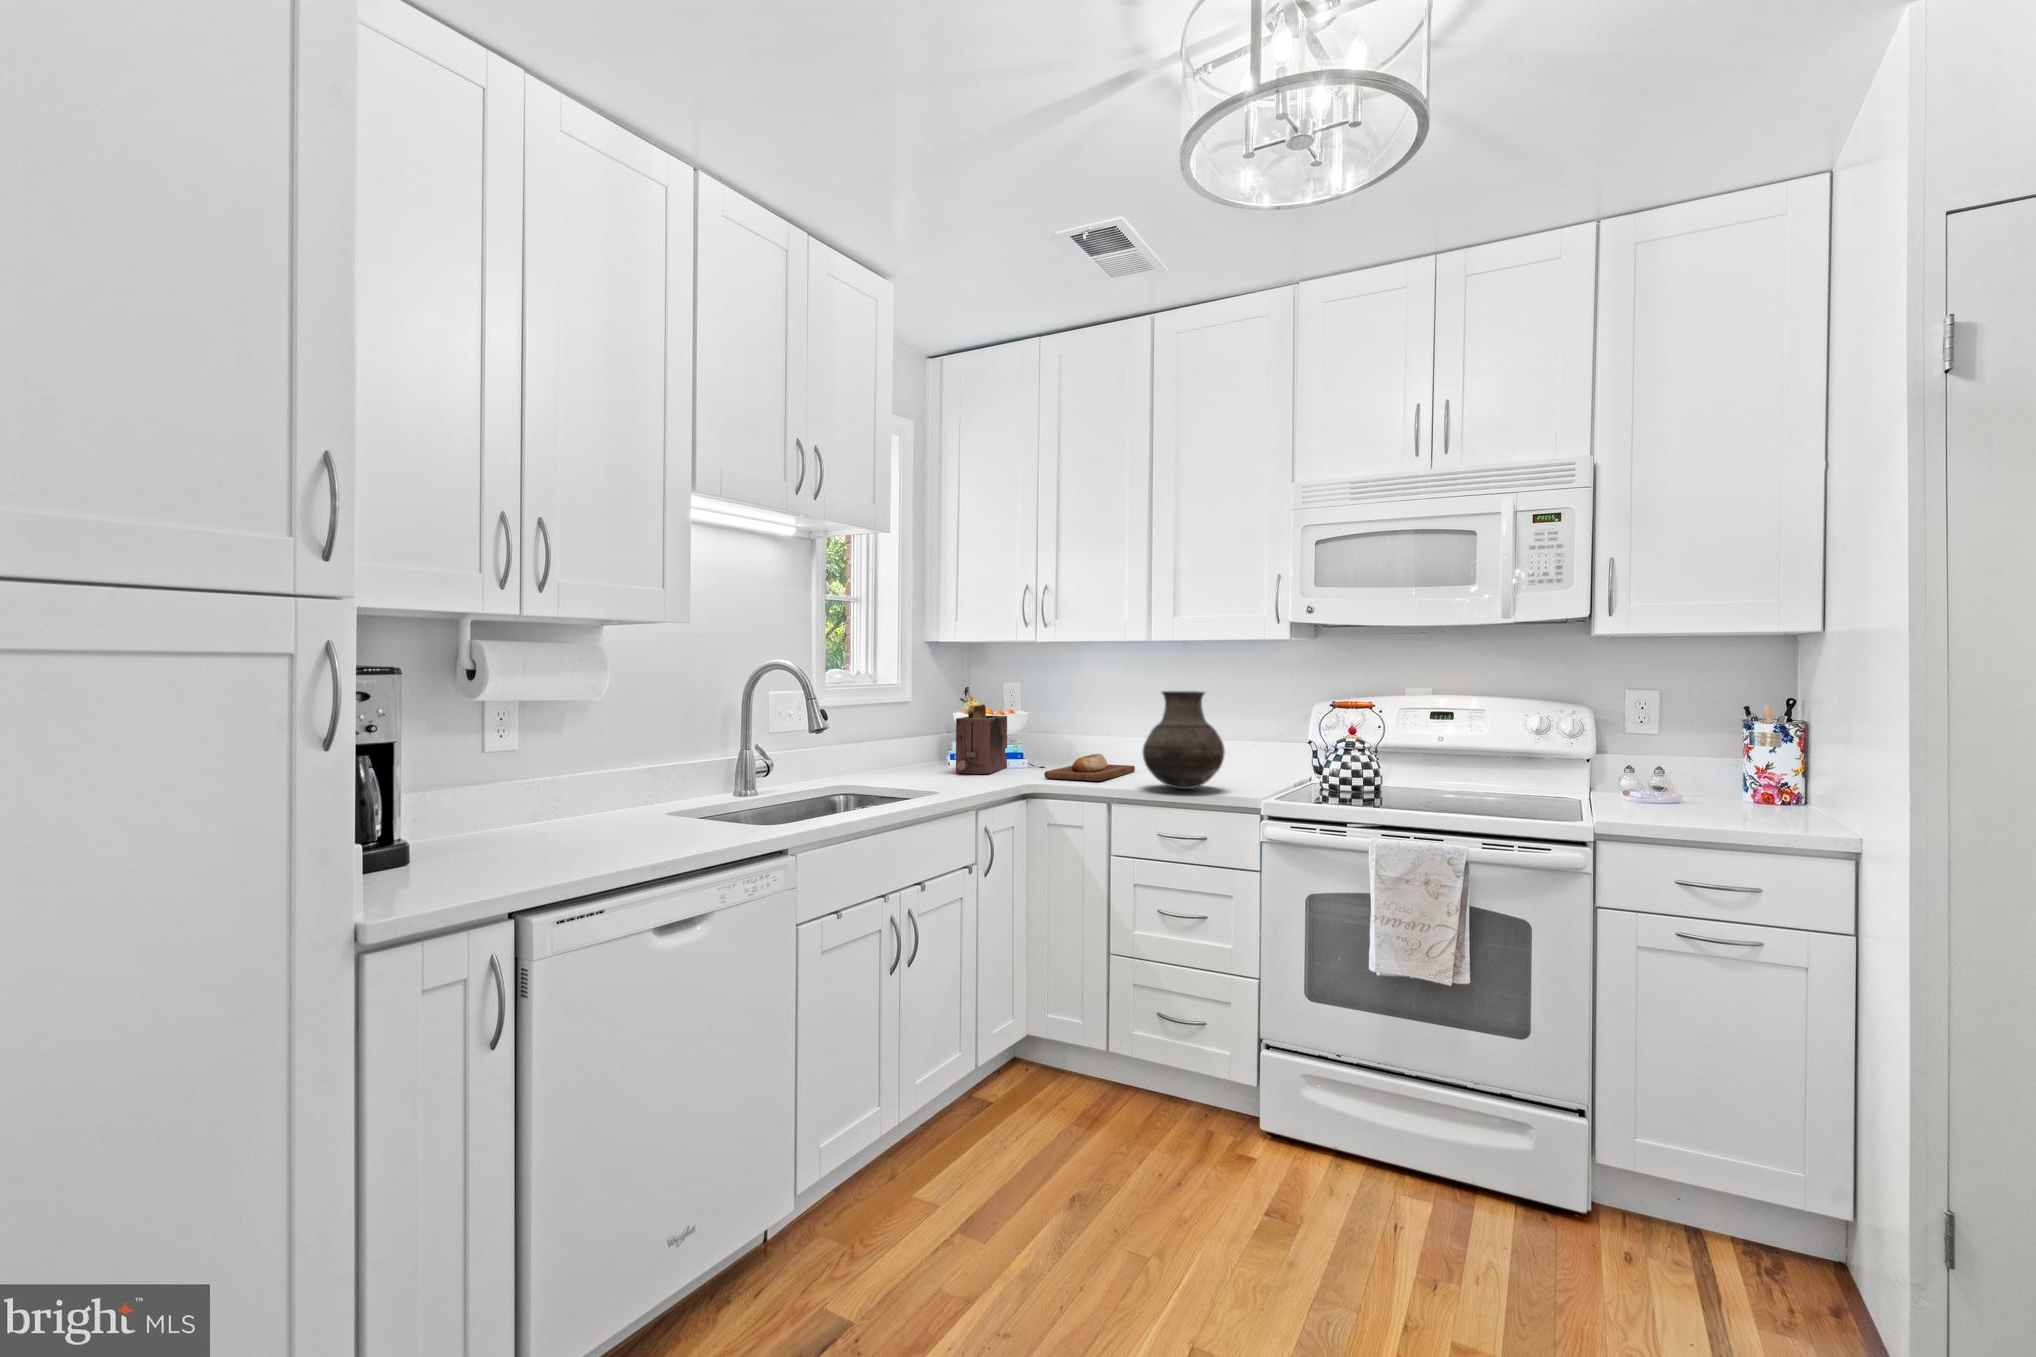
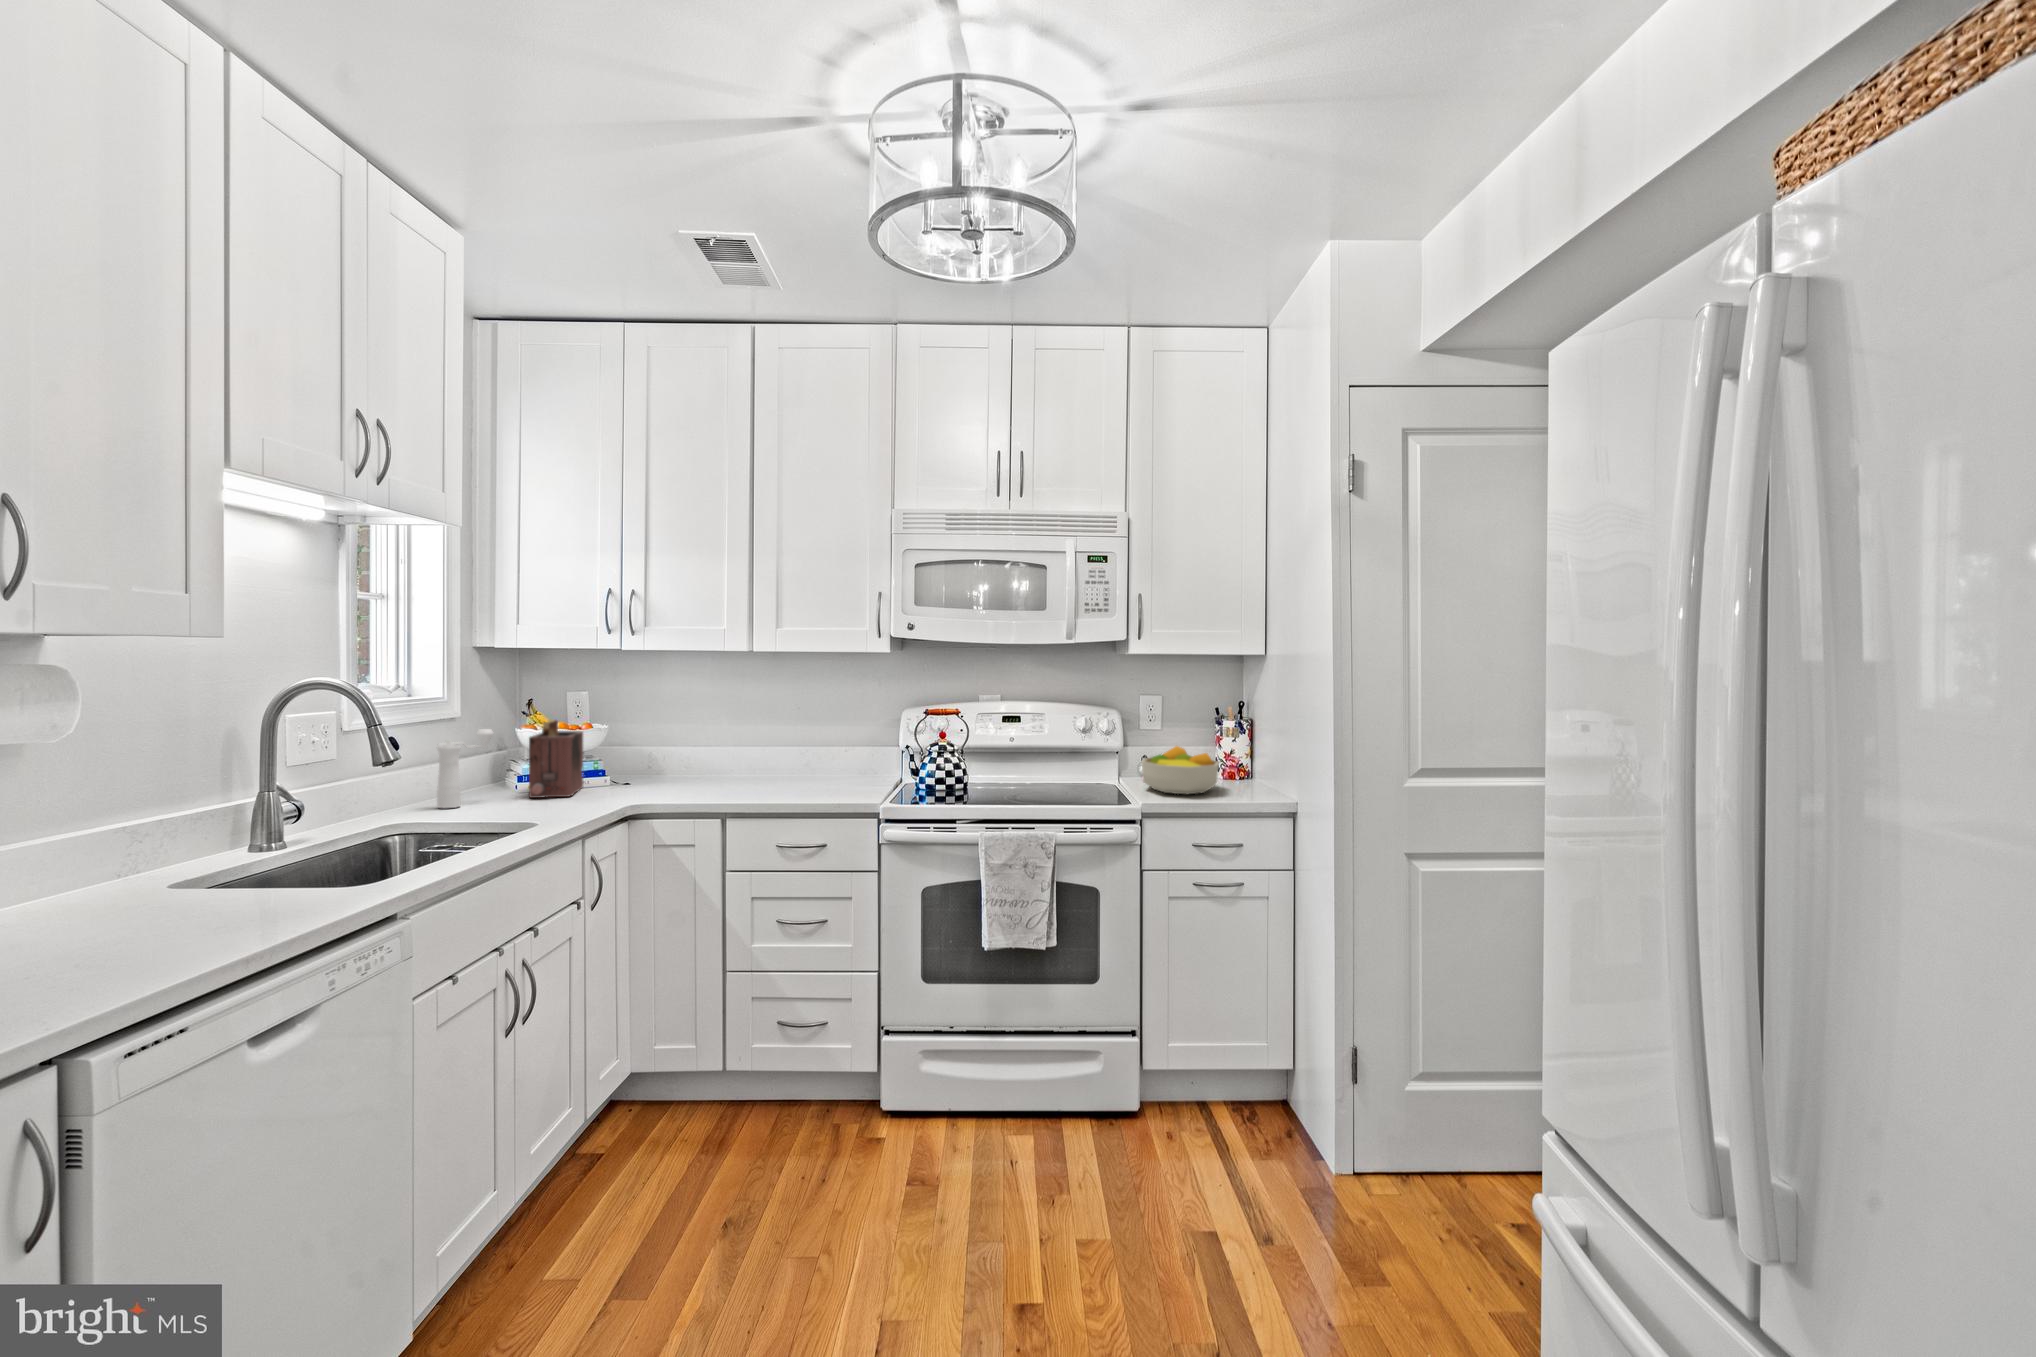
vase: present [1143,691,1224,789] -> none [754,703,834,799]
pepper mill: none [883,710,928,777] -> present [437,729,493,808]
fruit bowl: none [1611,753,1735,816] -> present [1142,746,1219,794]
bread loaf: present [1044,754,1135,781] -> none [640,767,728,797]

